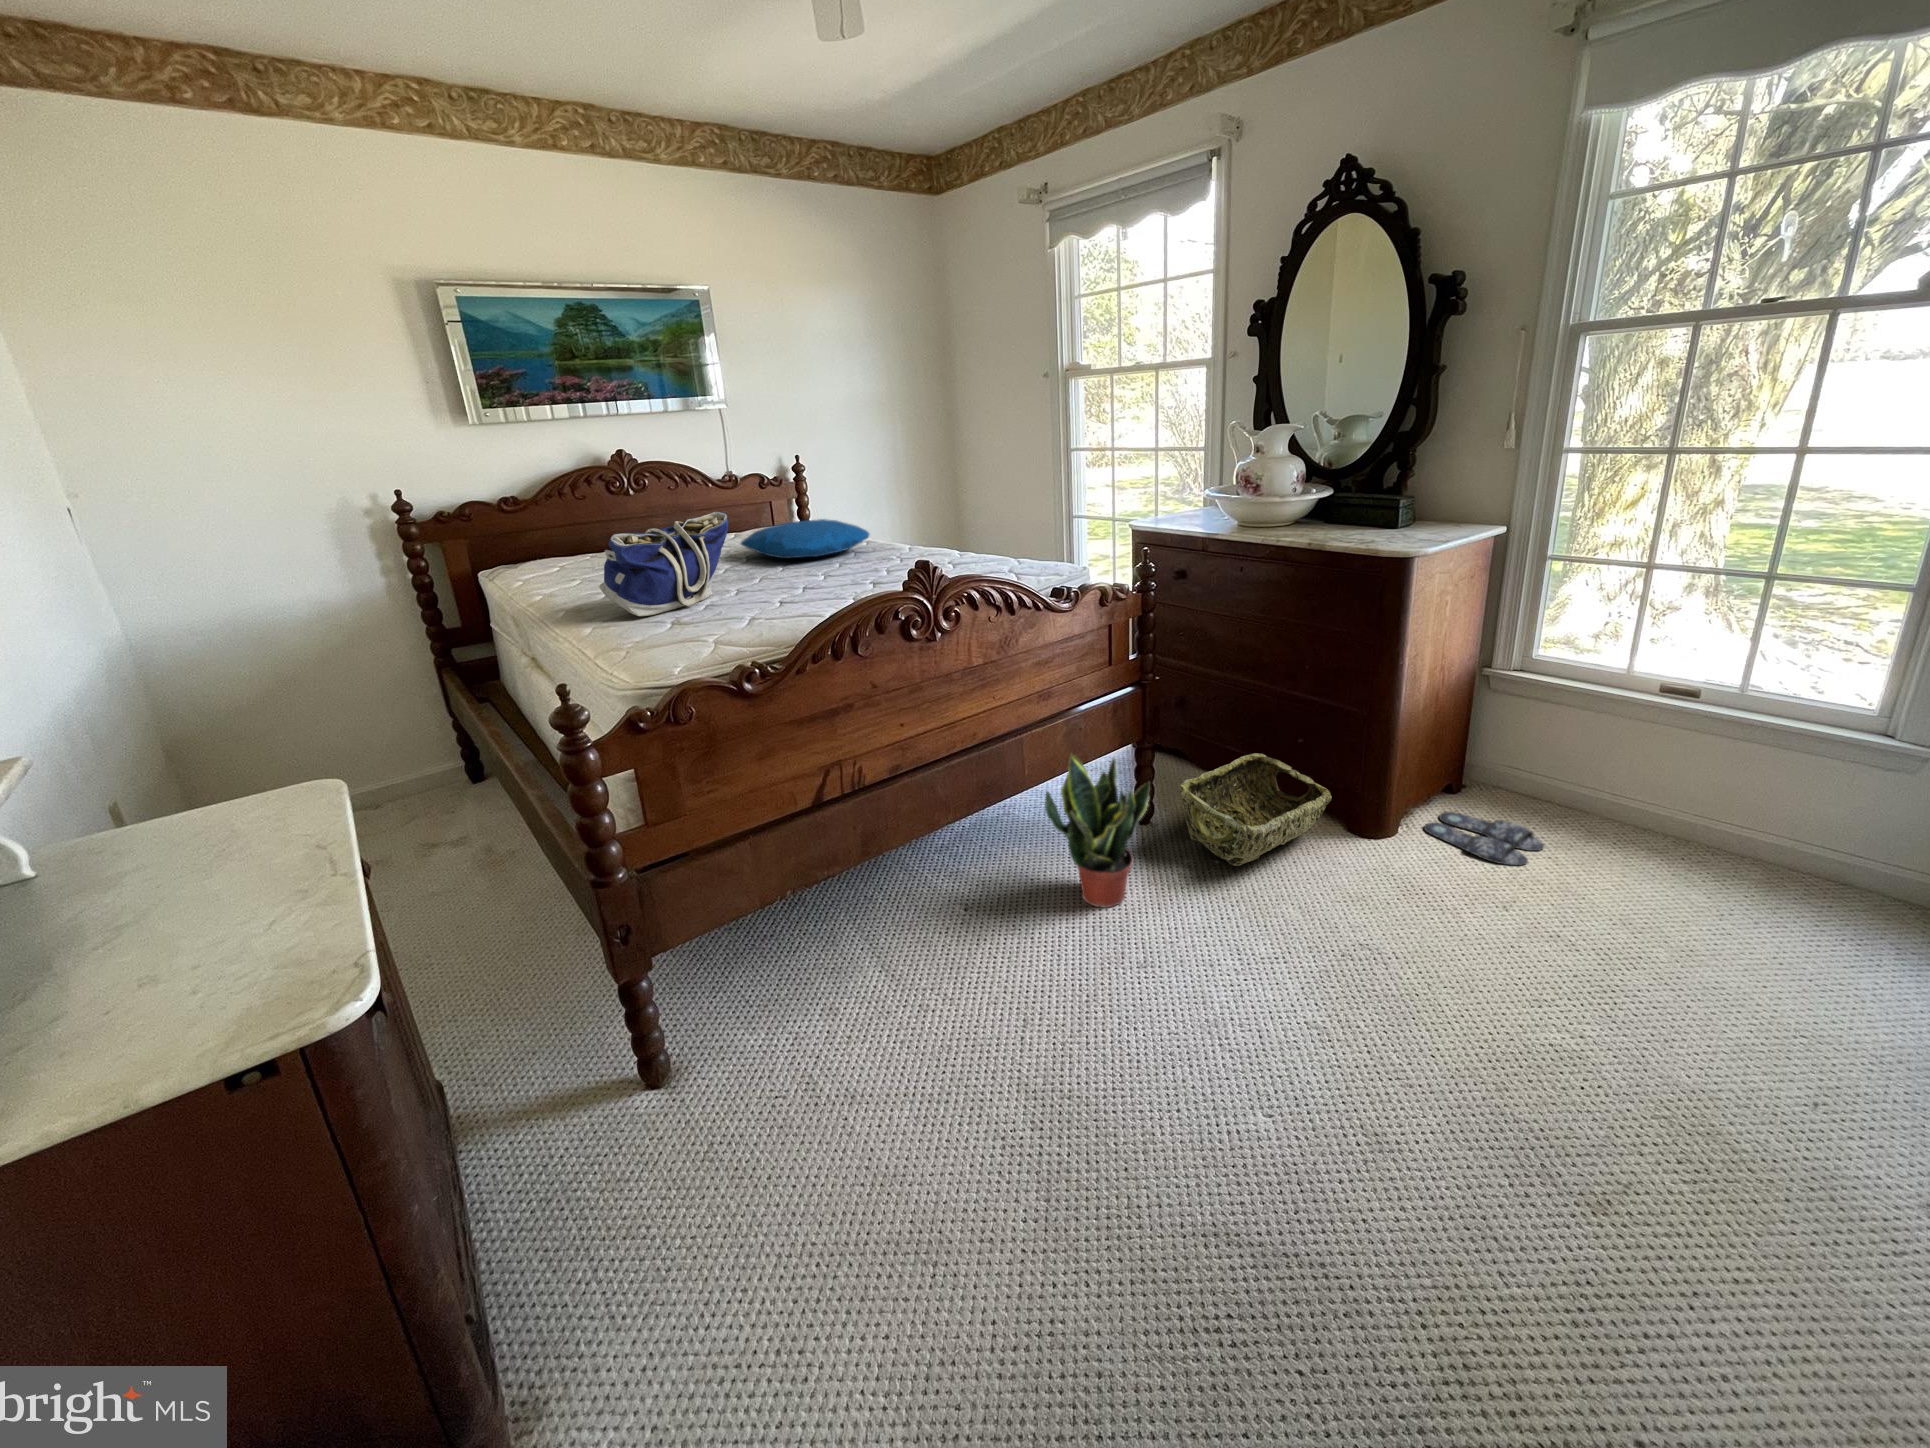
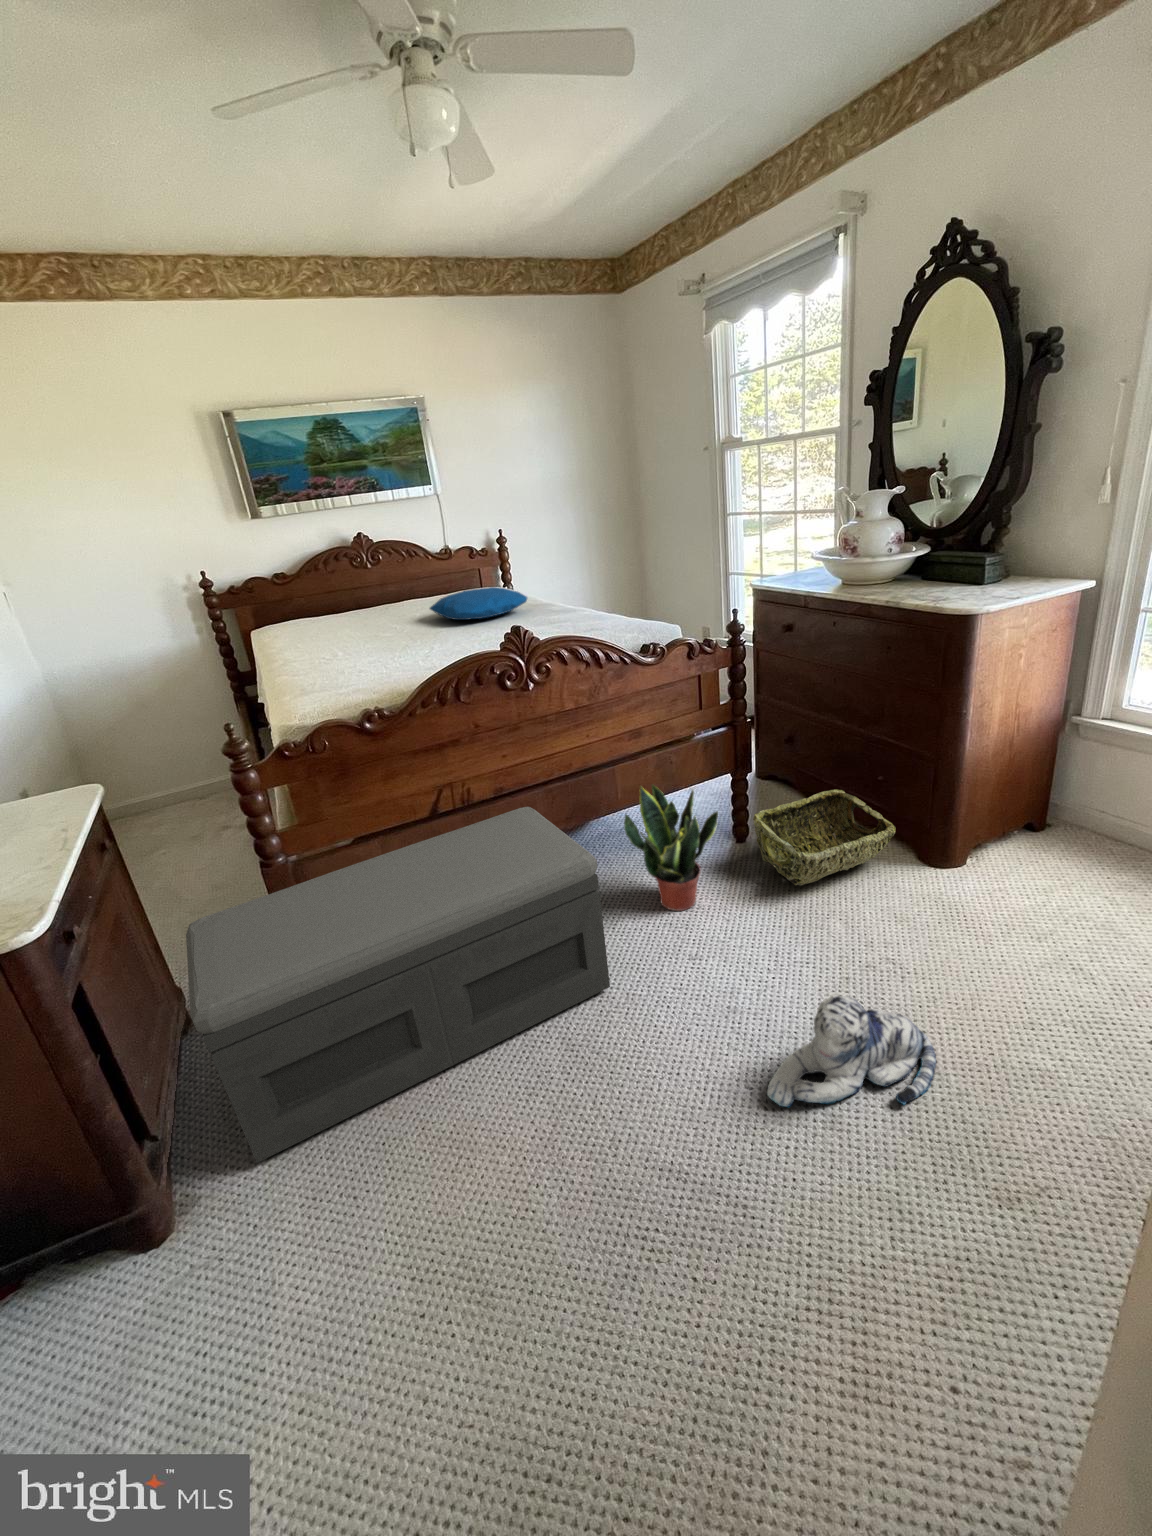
tote bag: present [599,512,728,616] -> none [298,588,397,670]
storage bench: none [493,786,1061,1333] -> present [186,807,610,1163]
slippers: present [1424,812,1544,865] -> none [989,851,1105,905]
plush toy: none [1296,984,1466,1131] -> present [767,995,936,1107]

